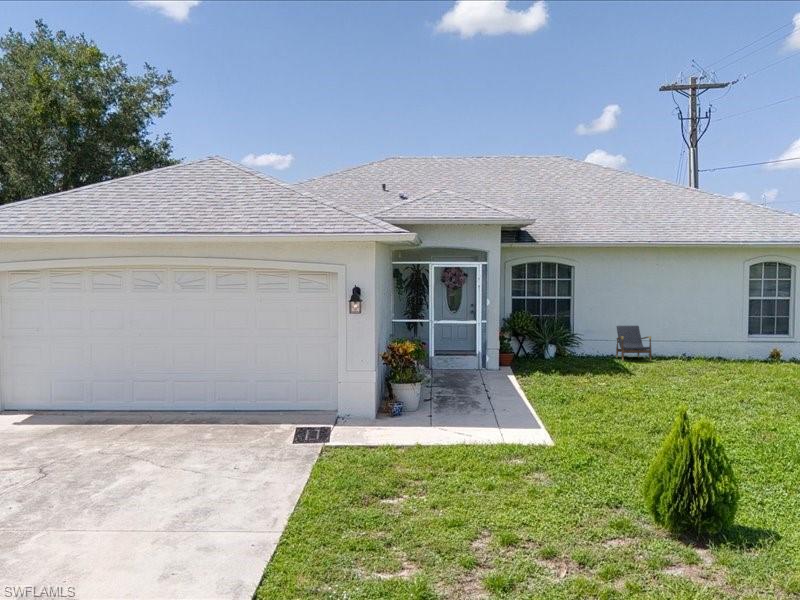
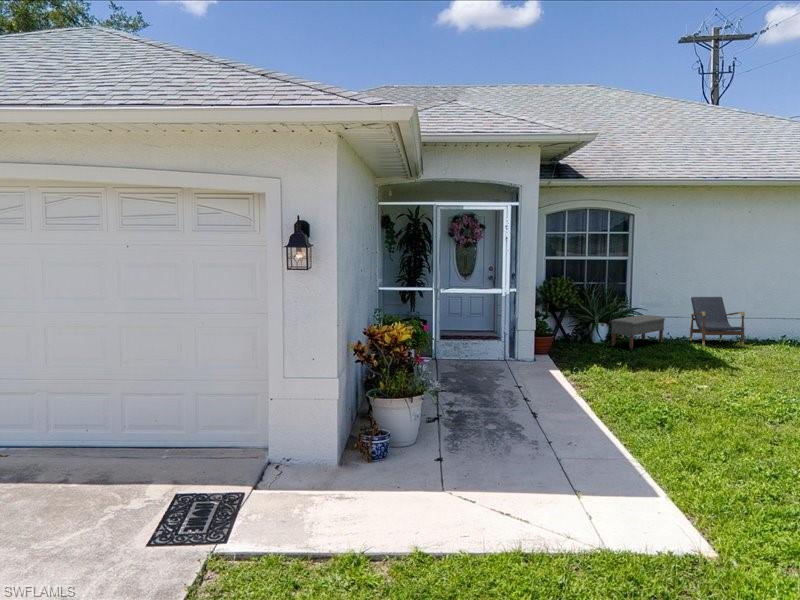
bench: none [557,339,597,363] -> present [611,315,665,349]

